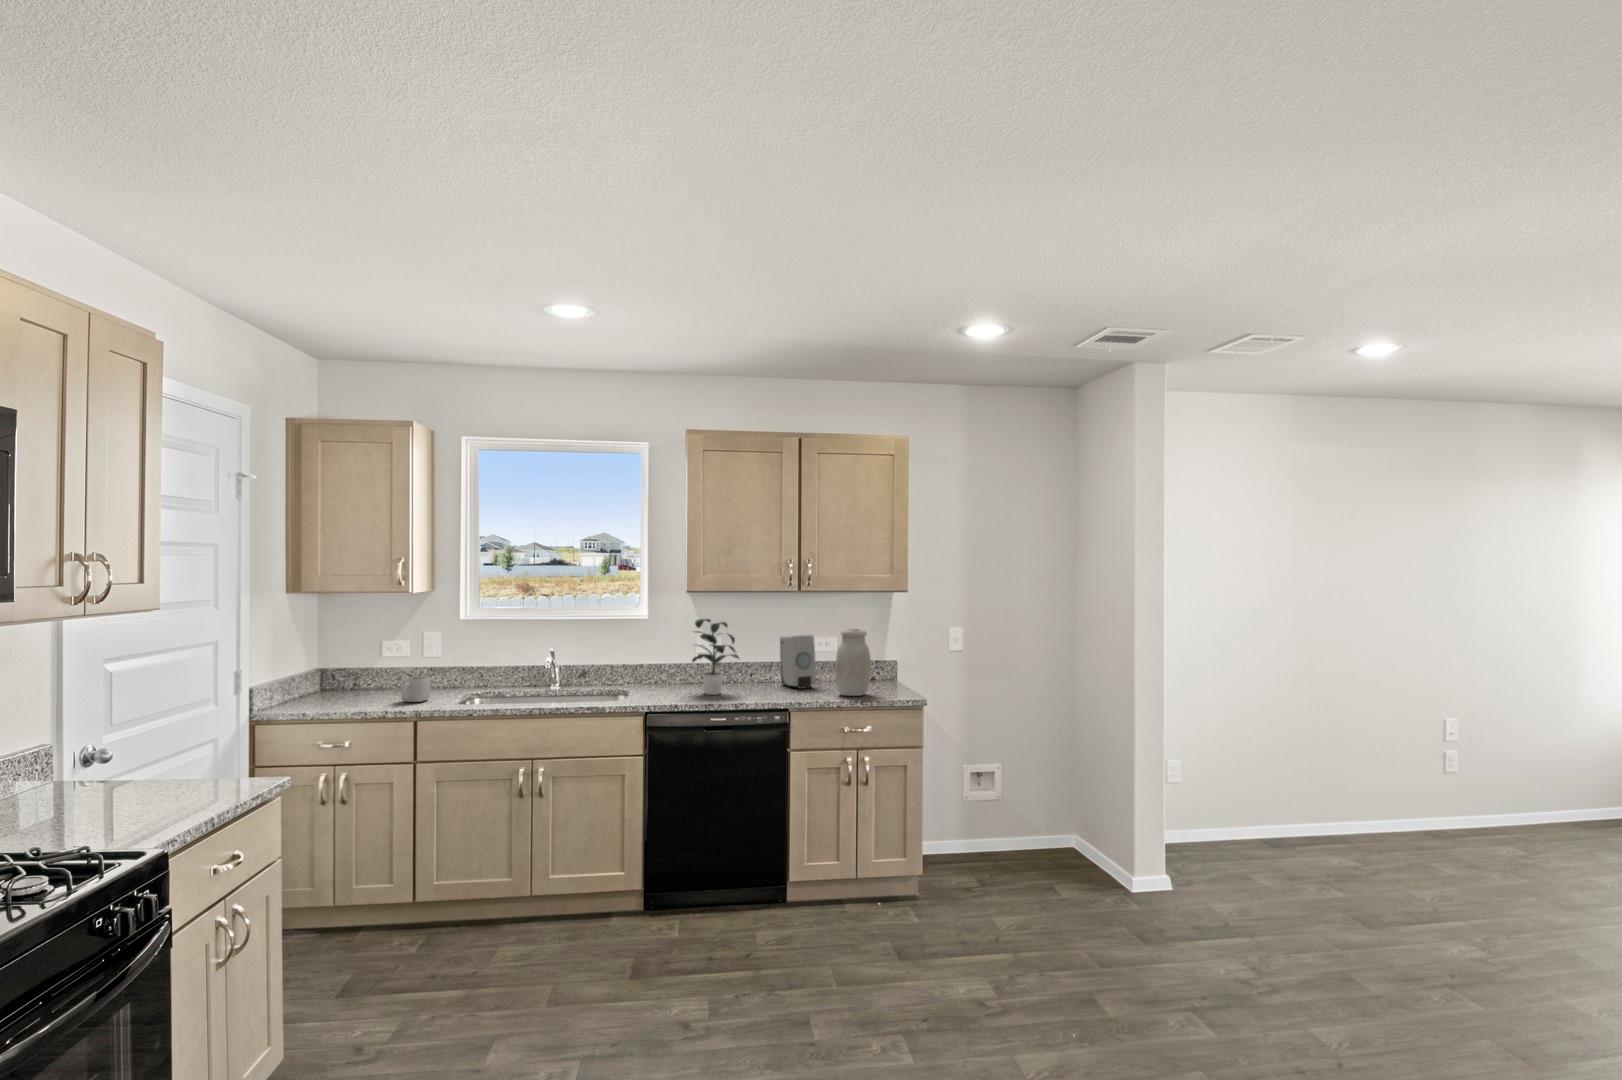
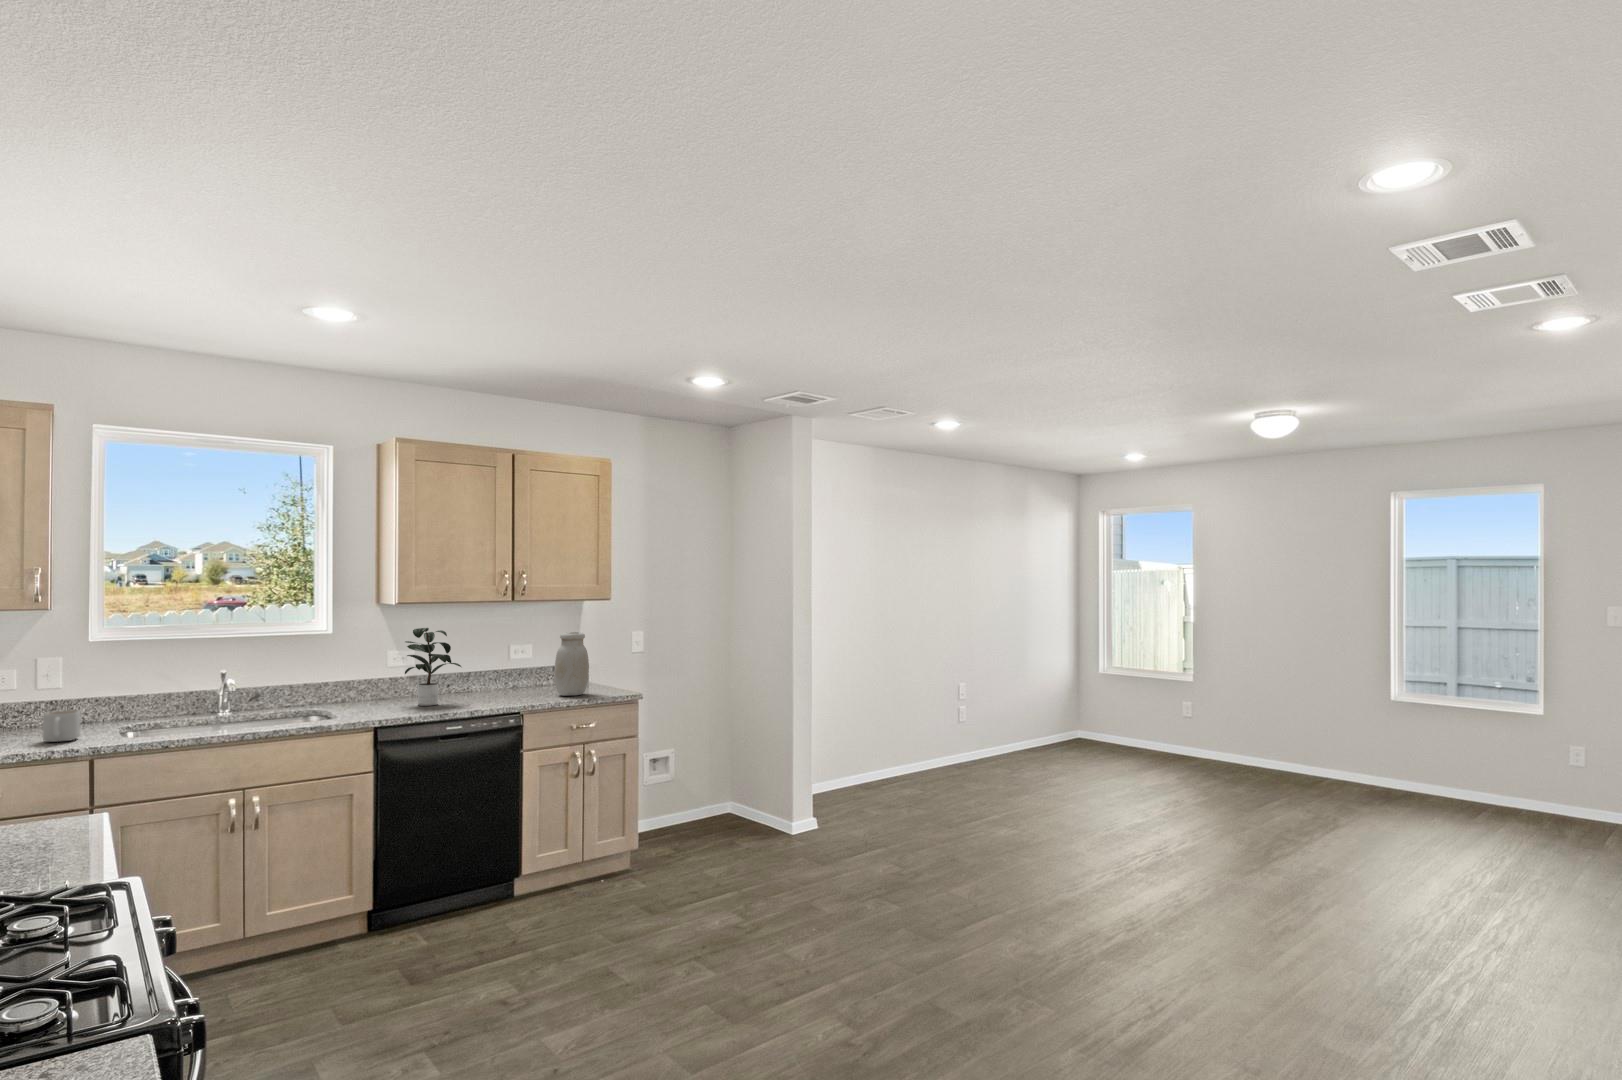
soap dispenser: present [780,635,816,689] -> none [483,641,525,694]

